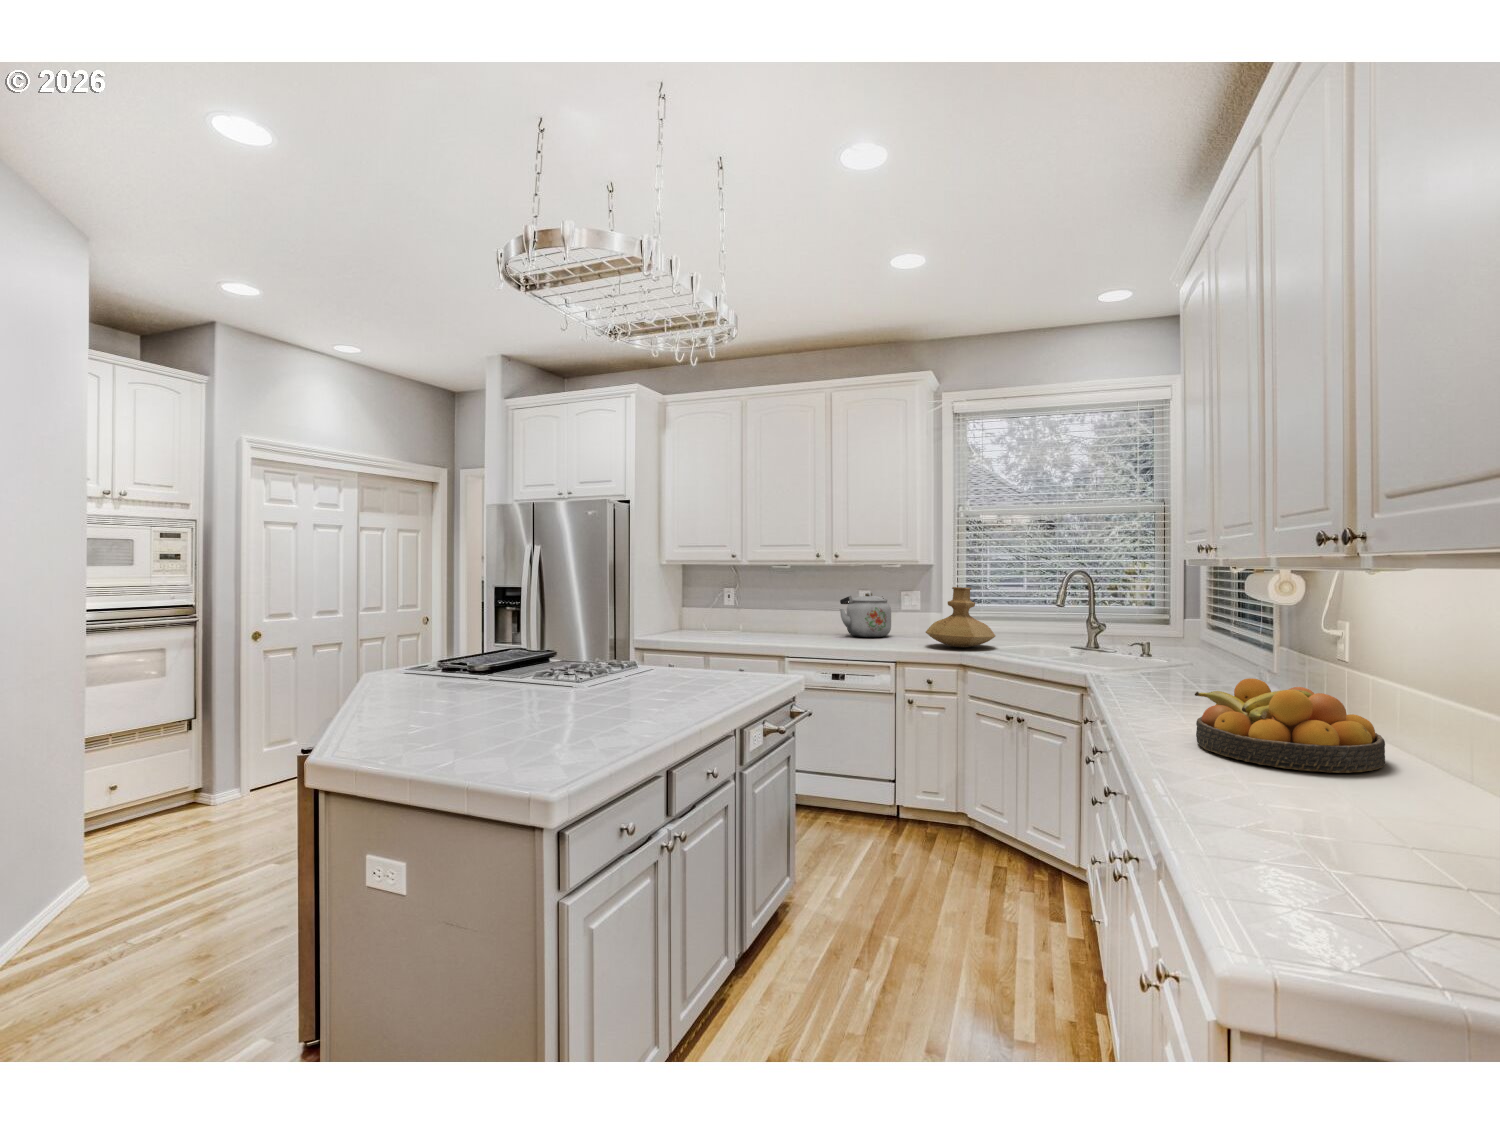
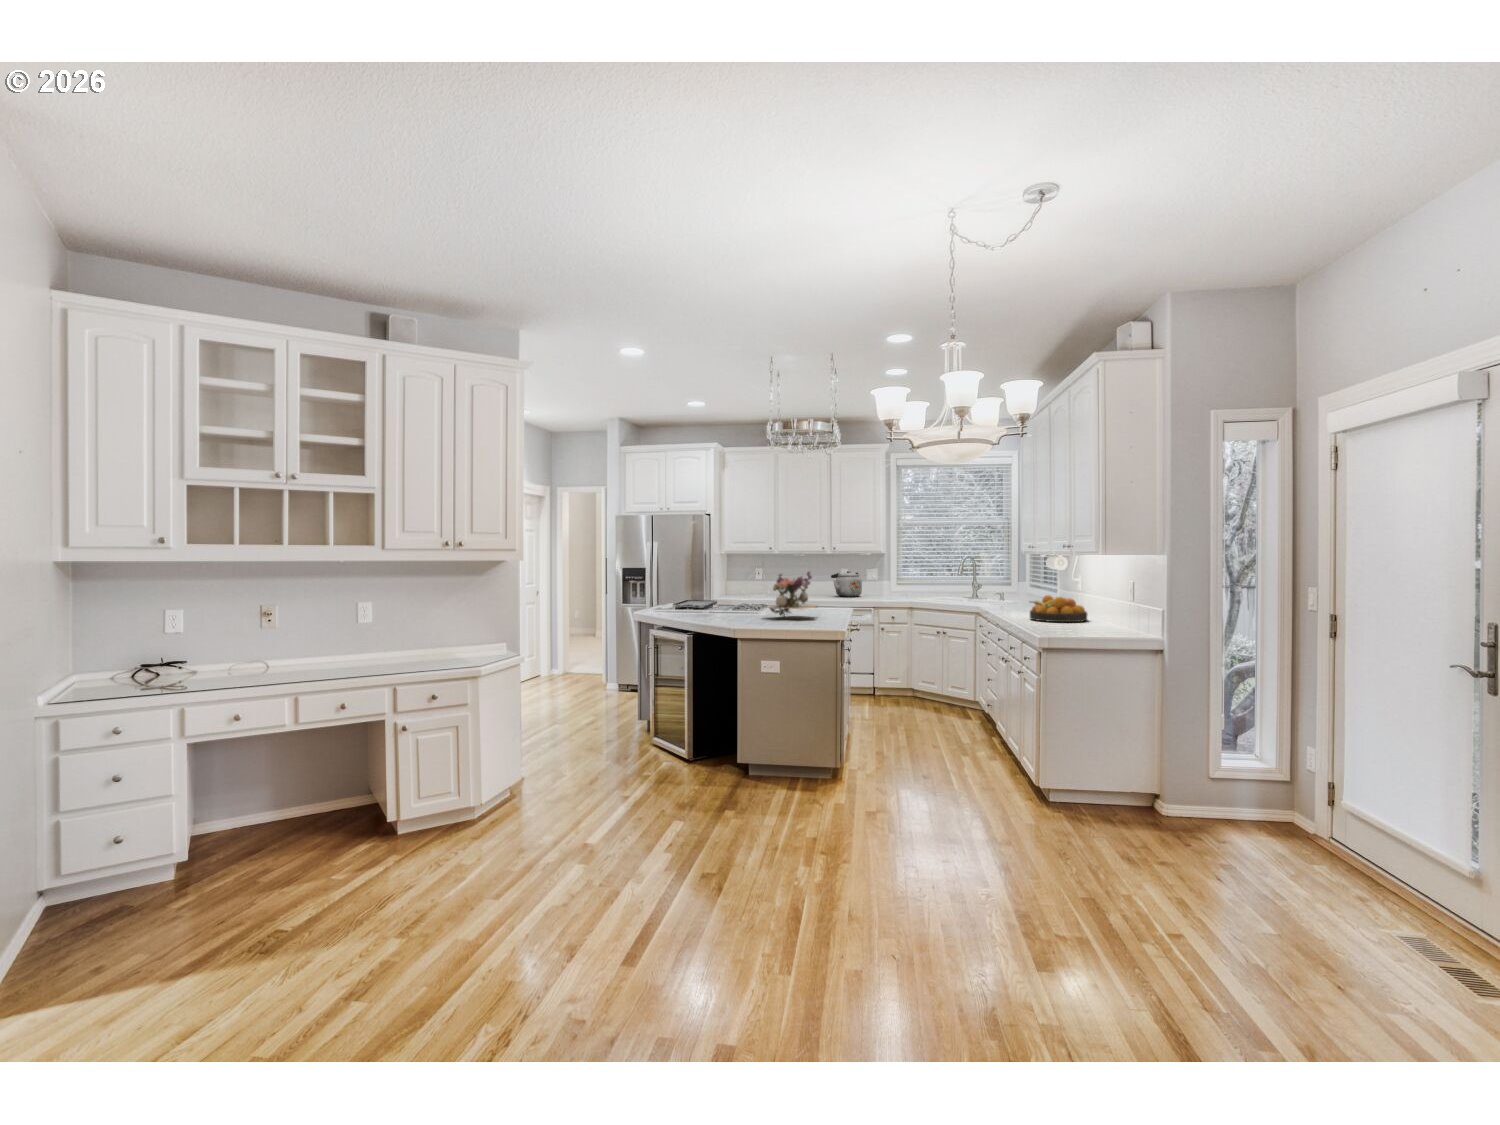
vase: present [926,587,995,647] -> none [888,567,926,599]
flower arrangement: none [499,598,648,712] -> present [766,572,818,617]

